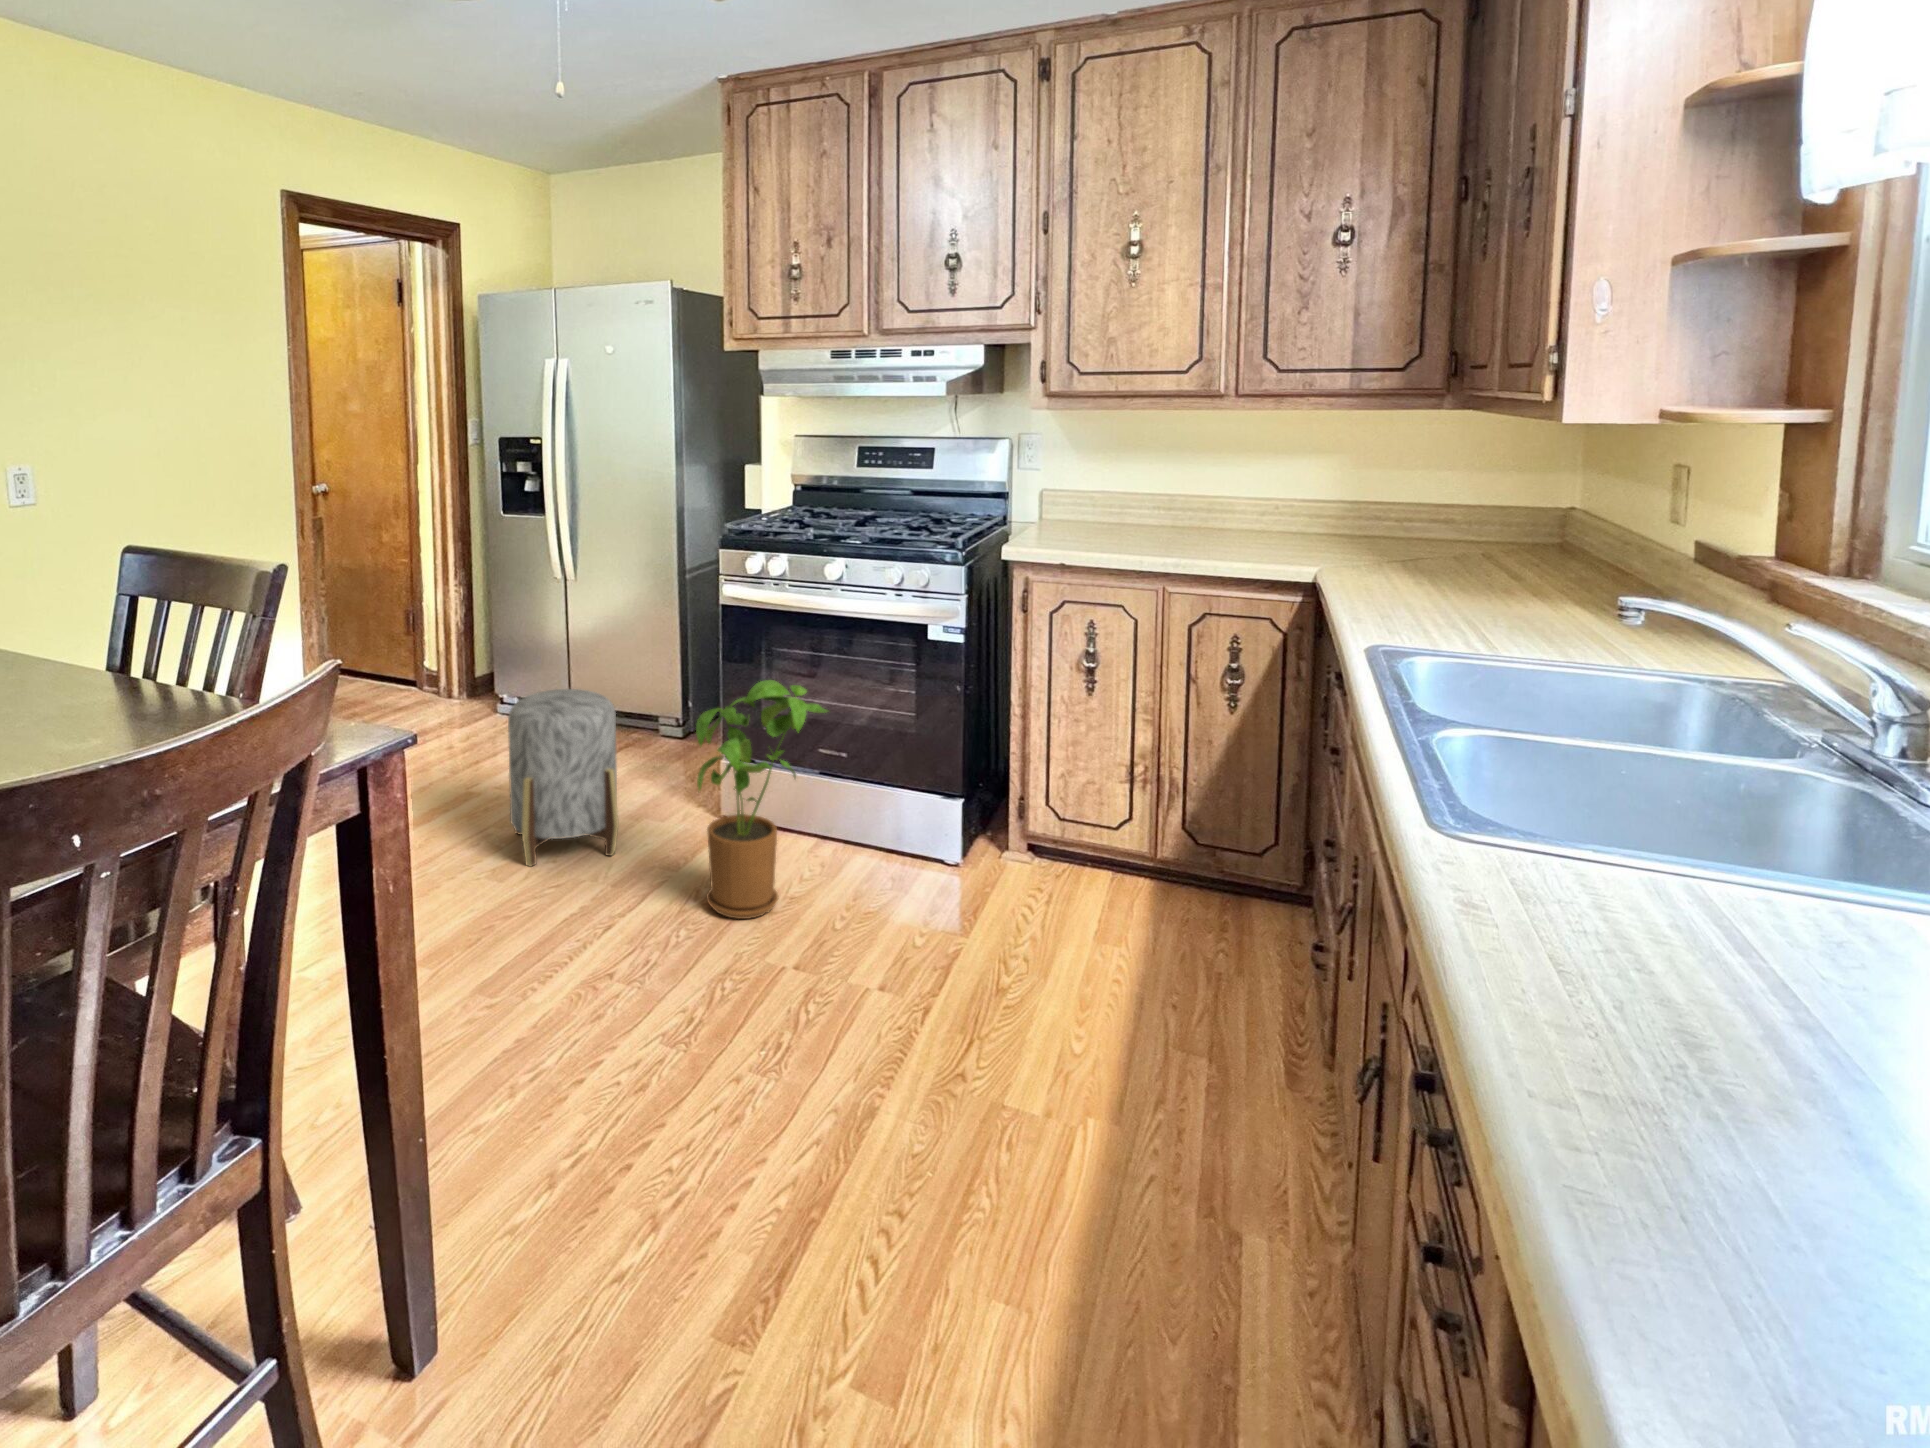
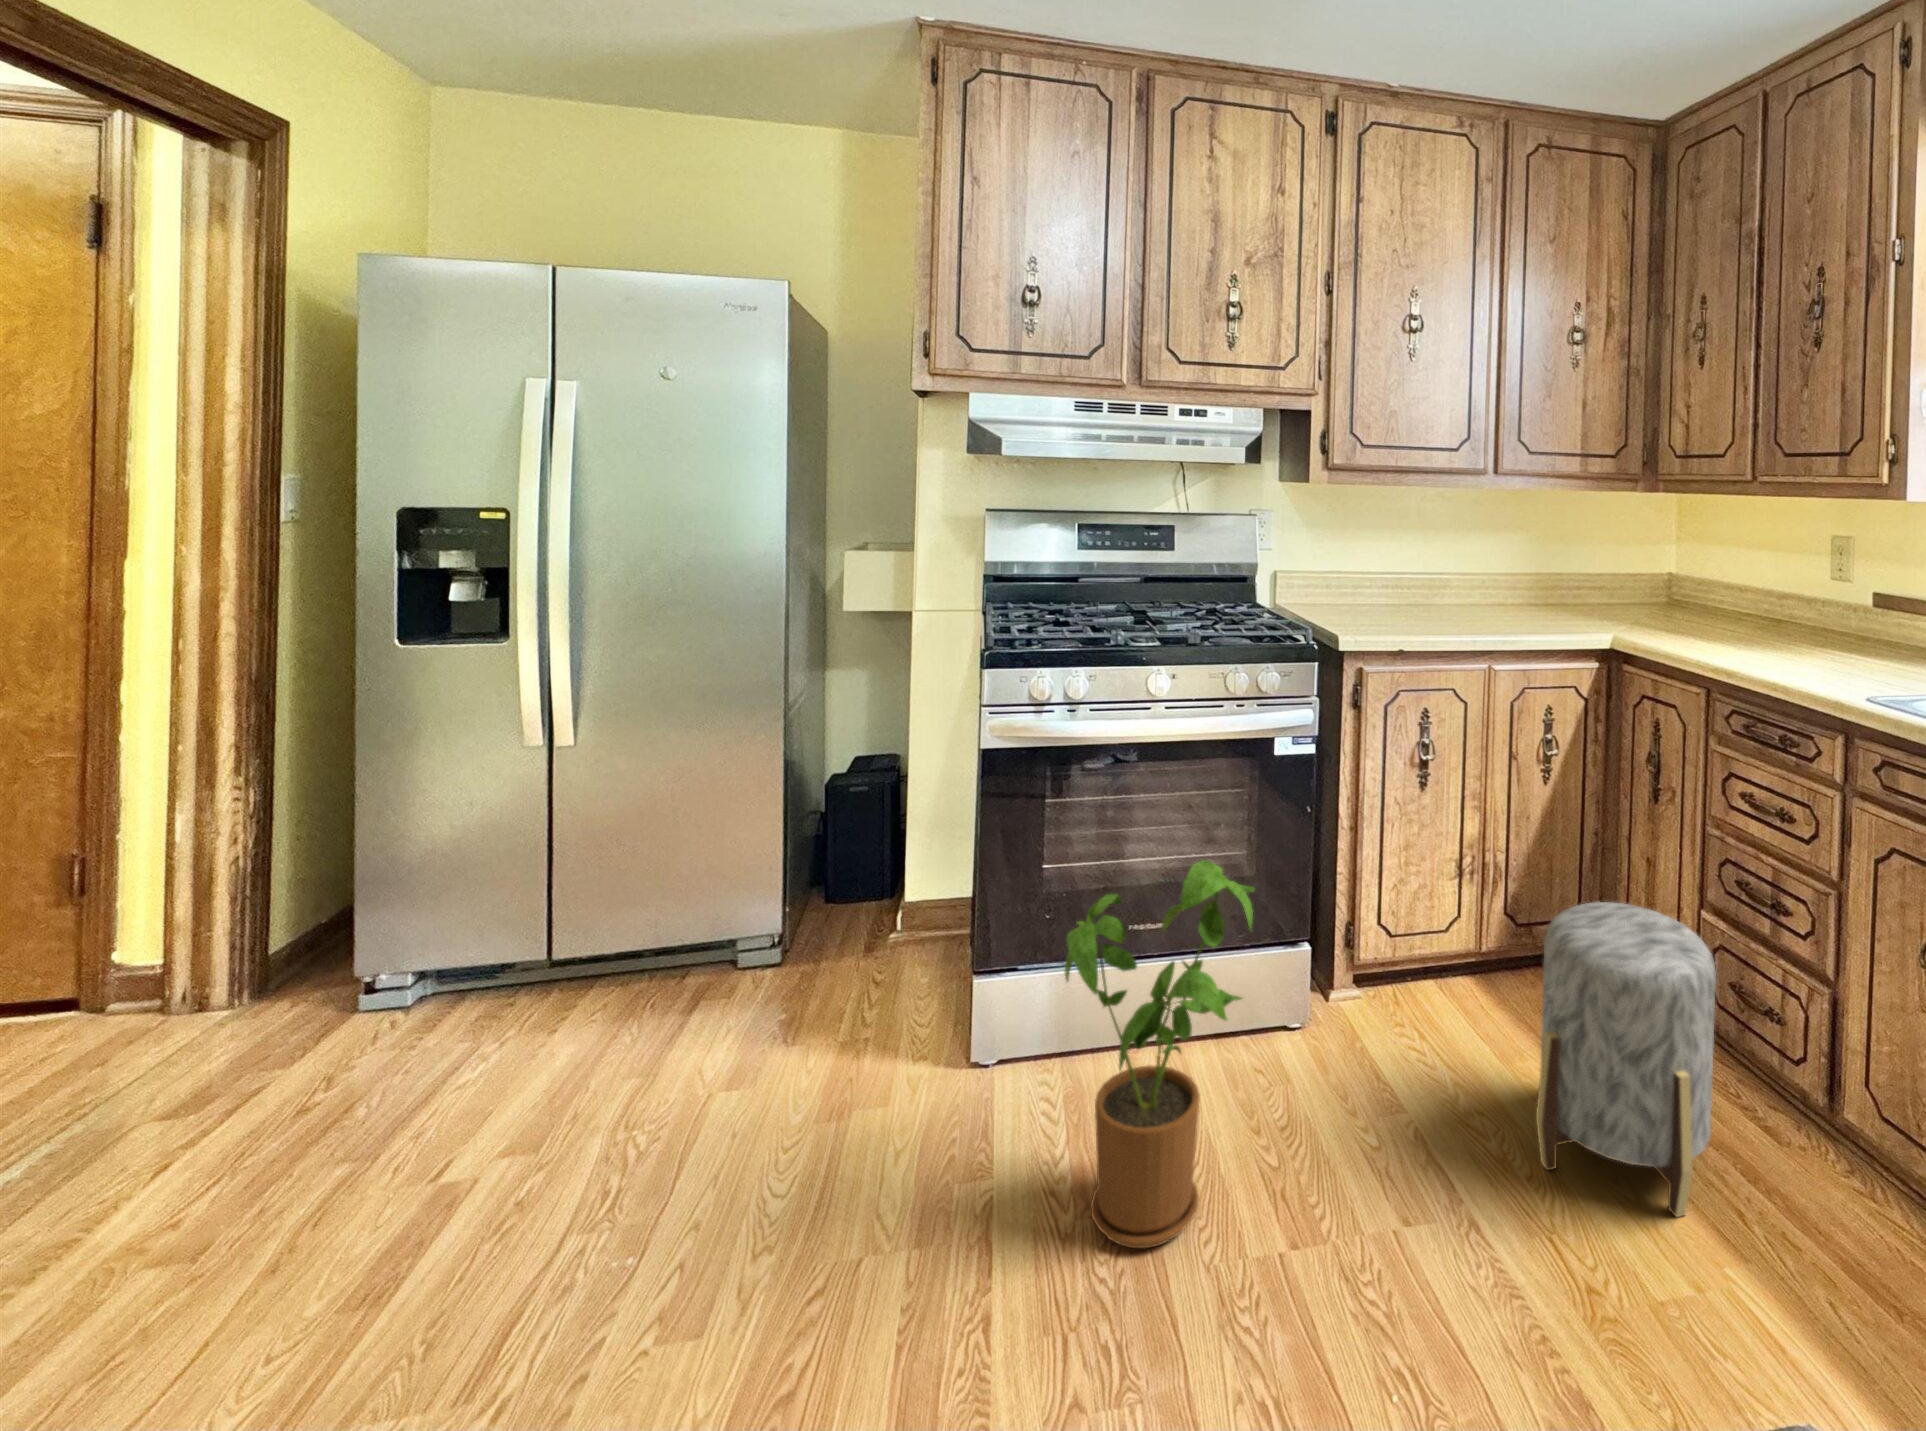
stool: present [508,689,619,867] -> present [1536,902,1716,1217]

